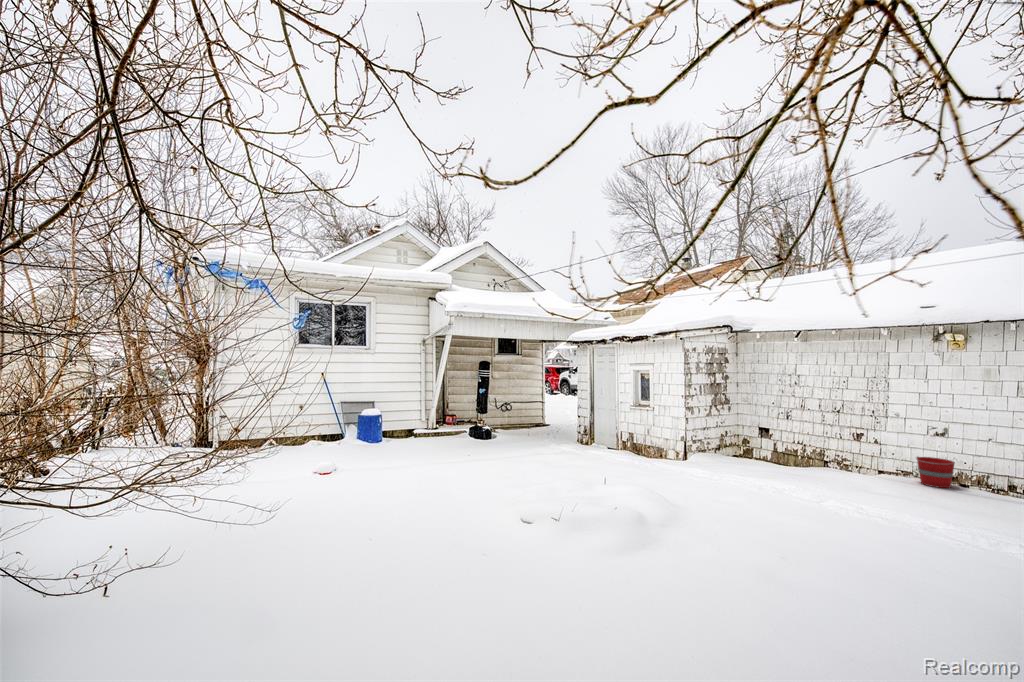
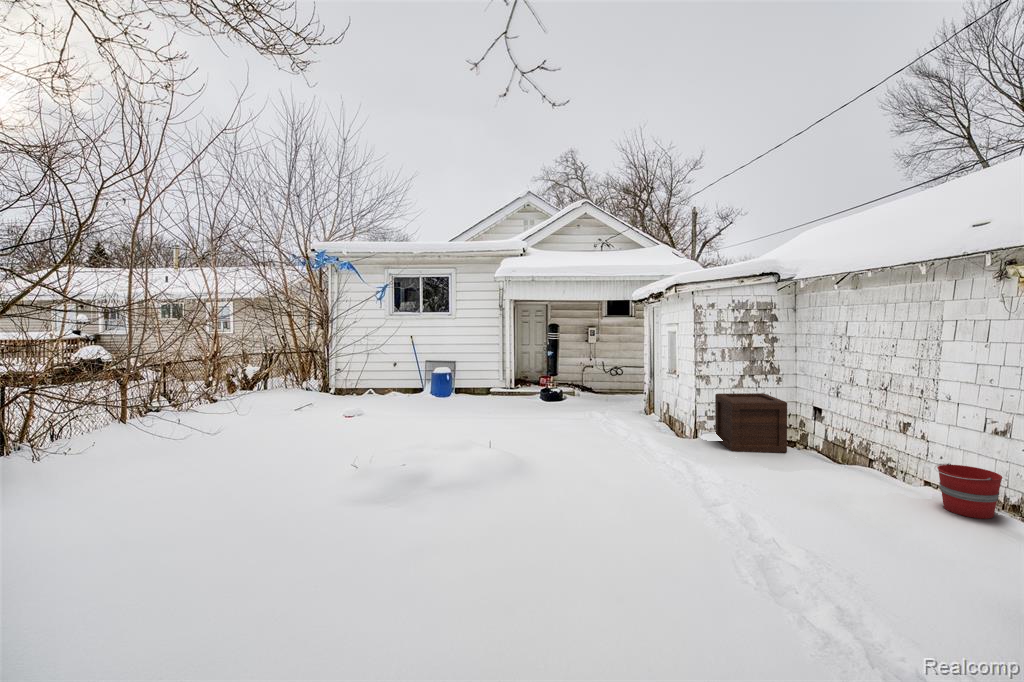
wooden crate: none [700,420,761,469] -> present [715,393,787,453]

